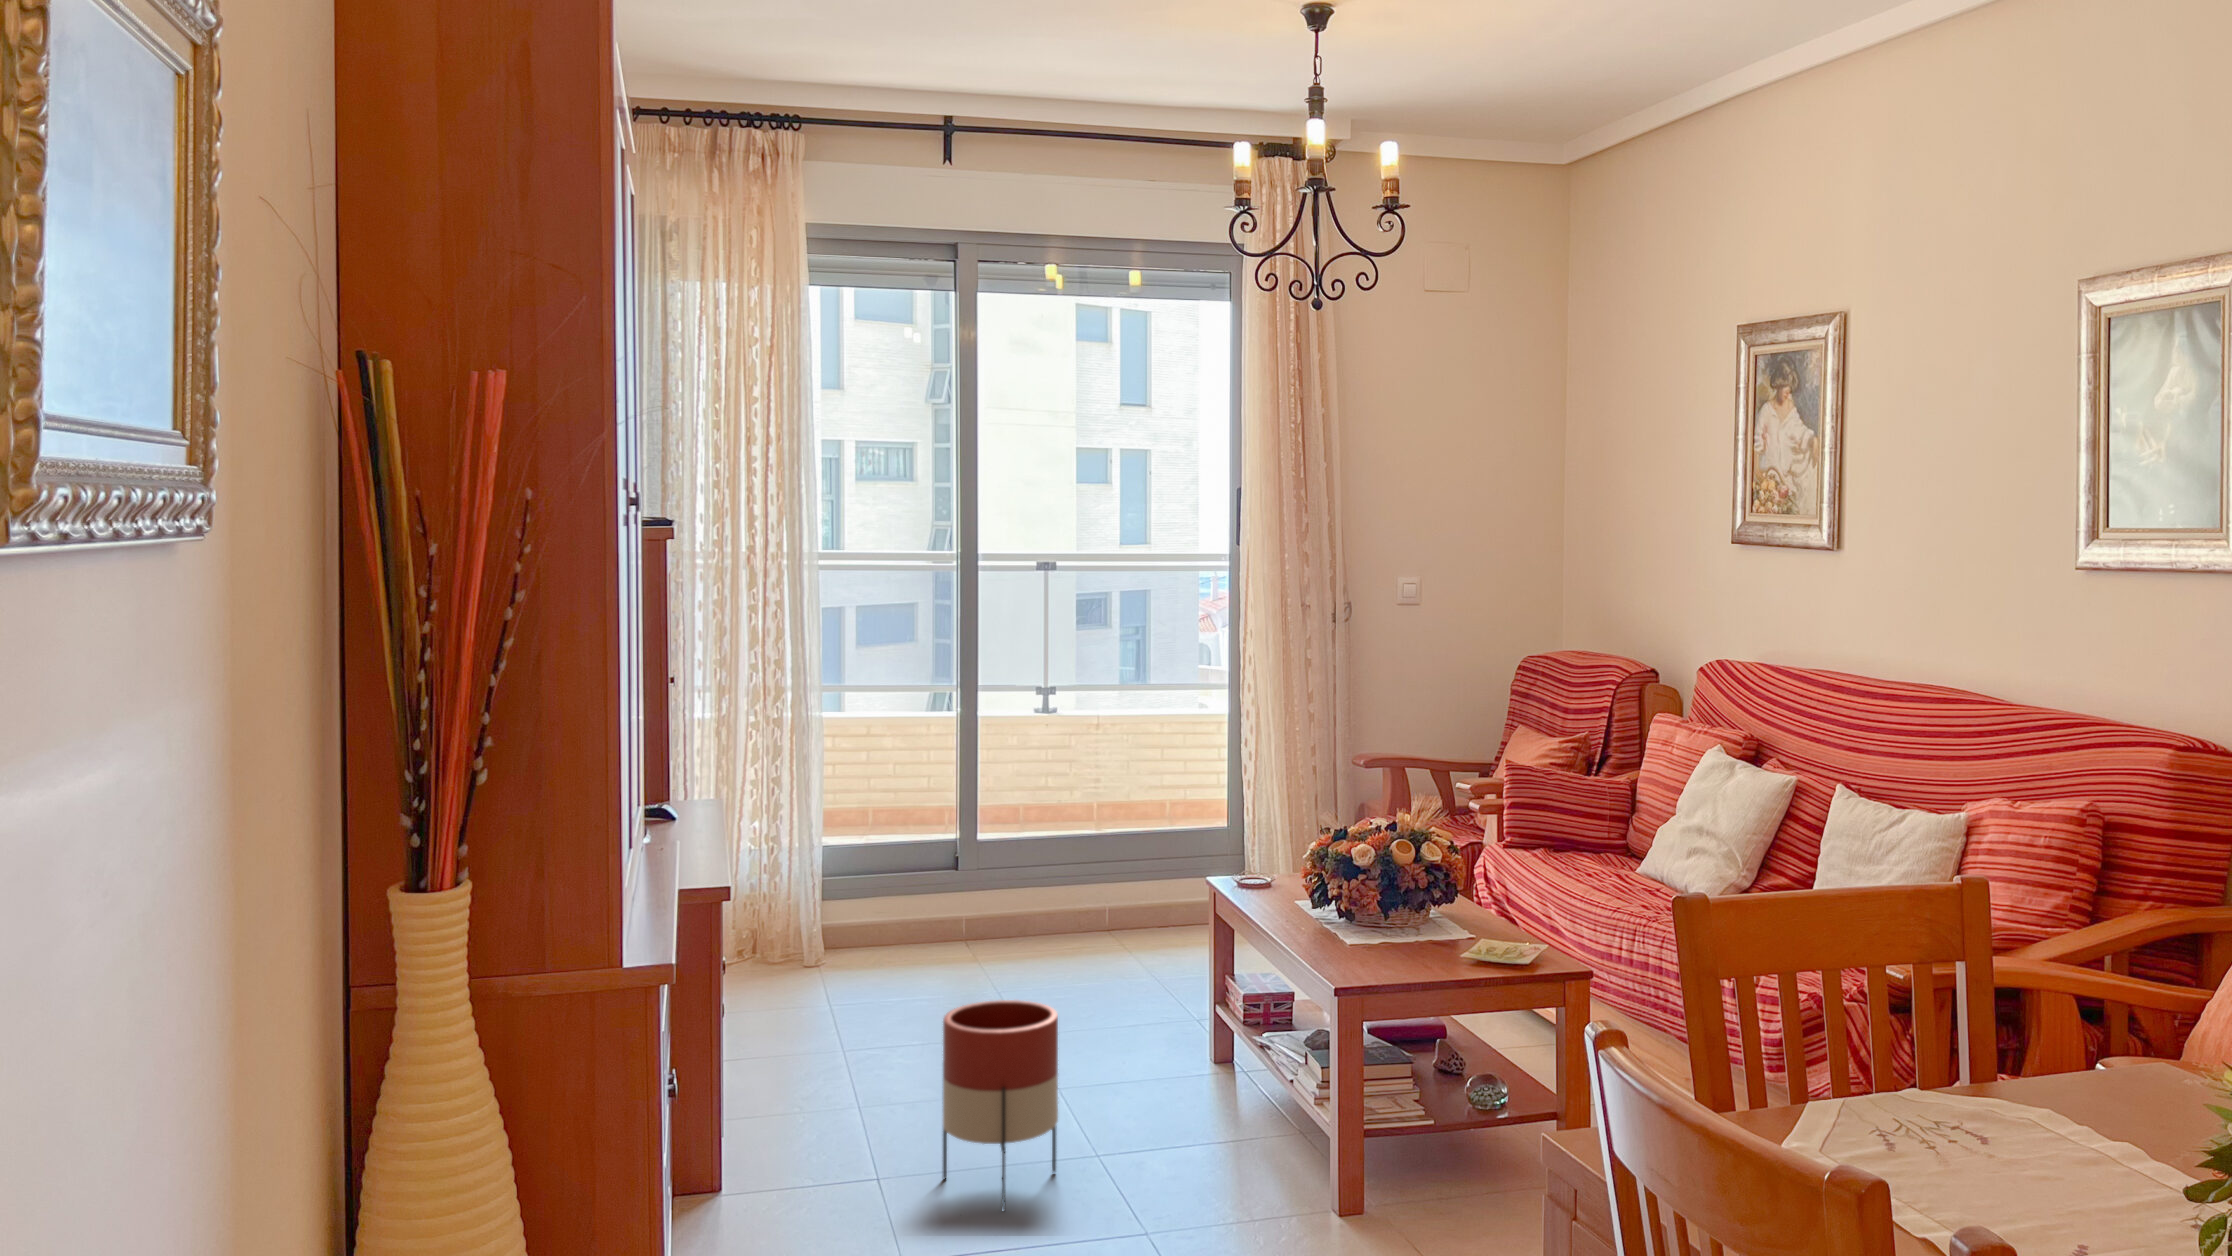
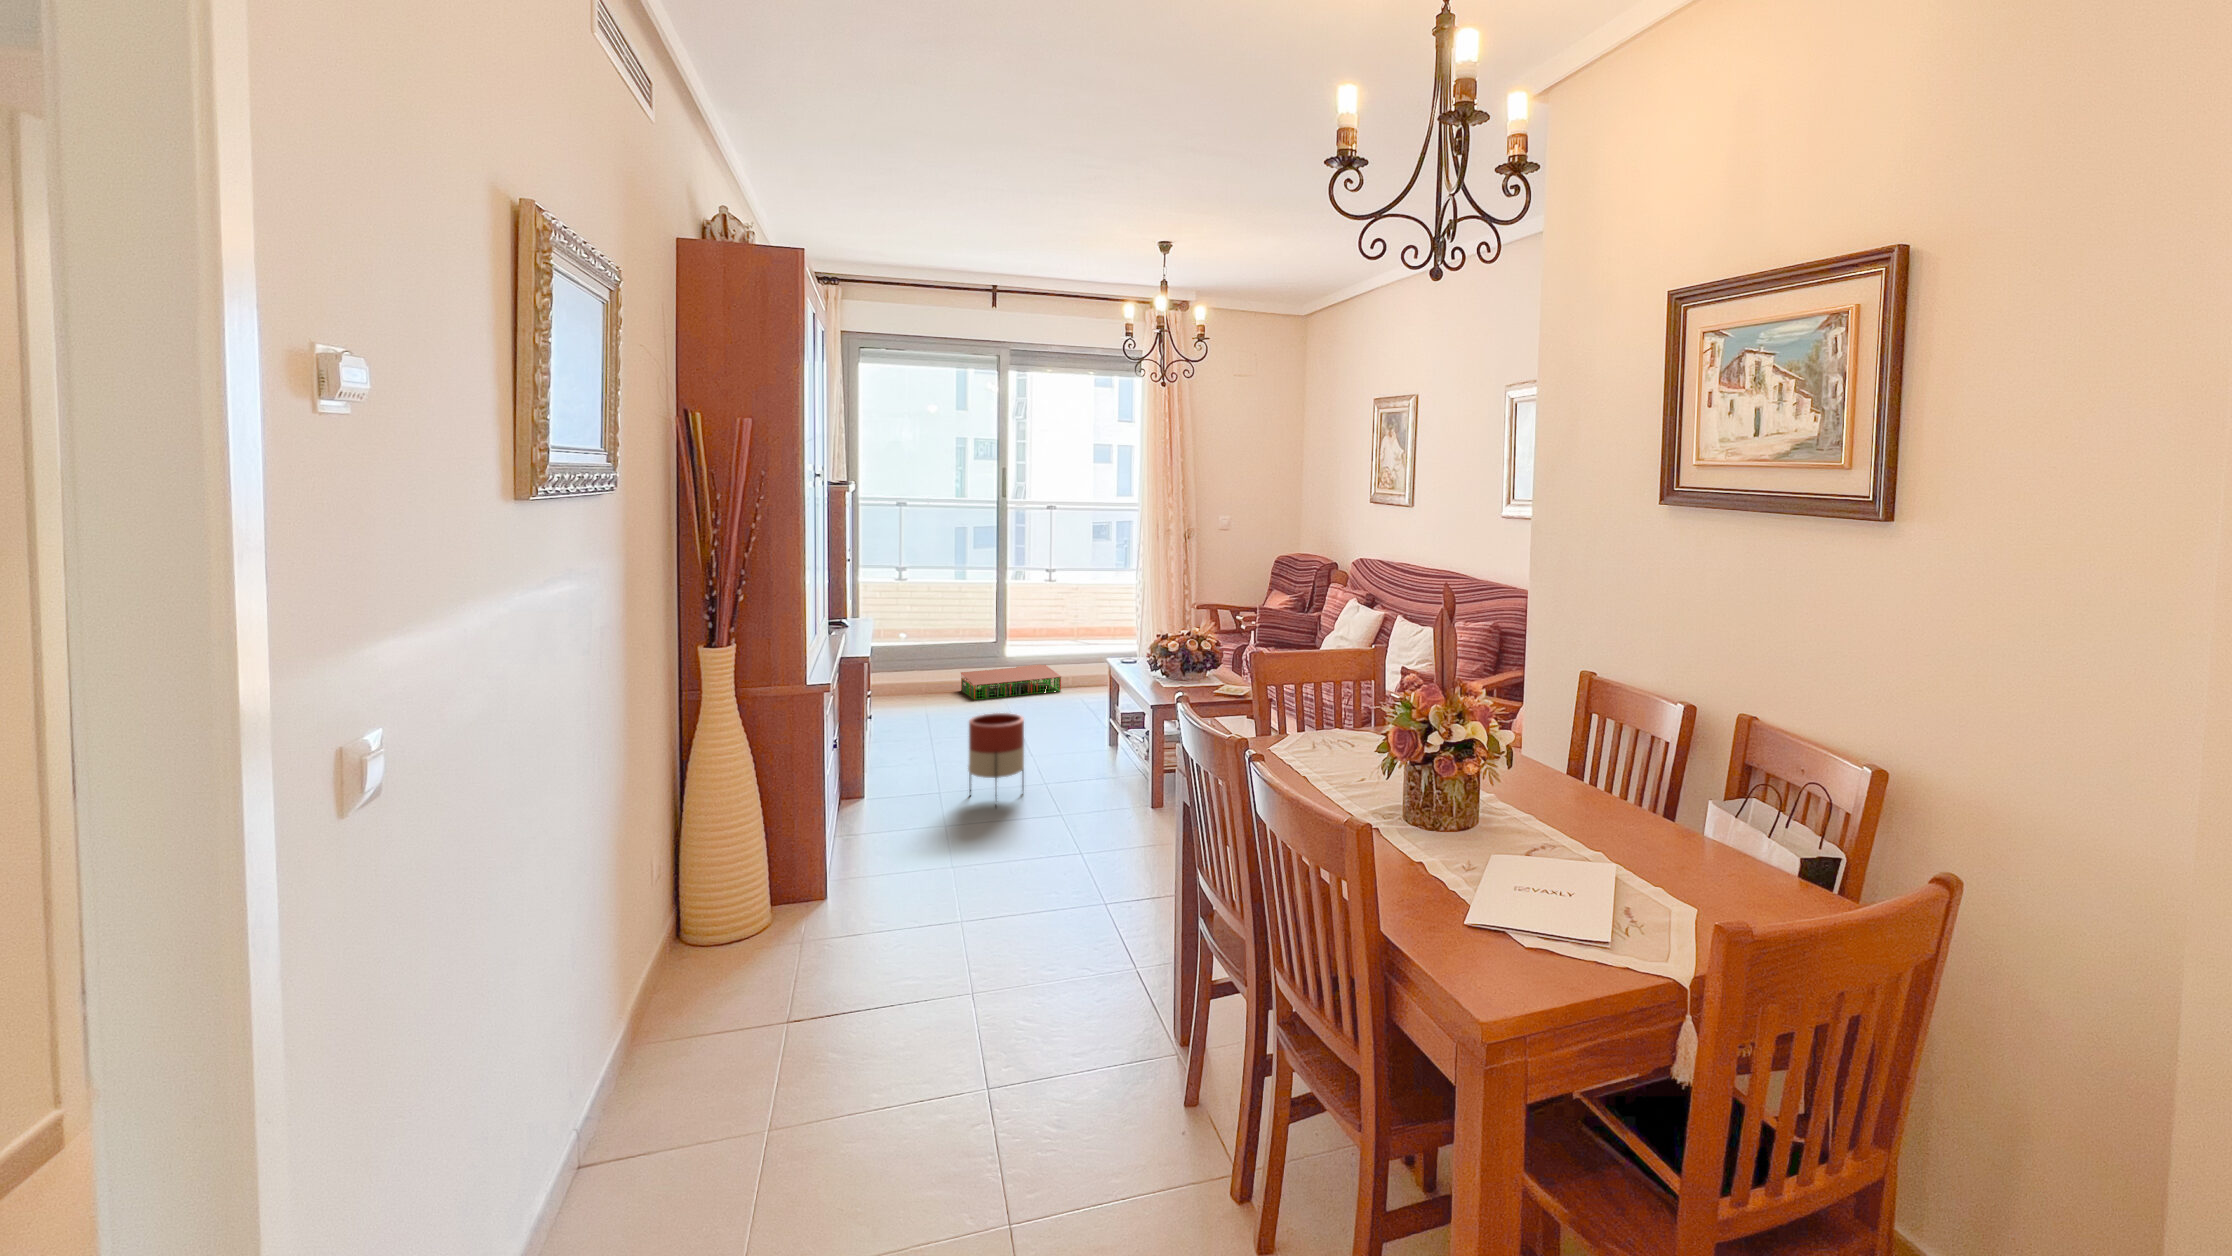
storage bin: none [890,877,1090,952] -> present [961,665,1061,699]

